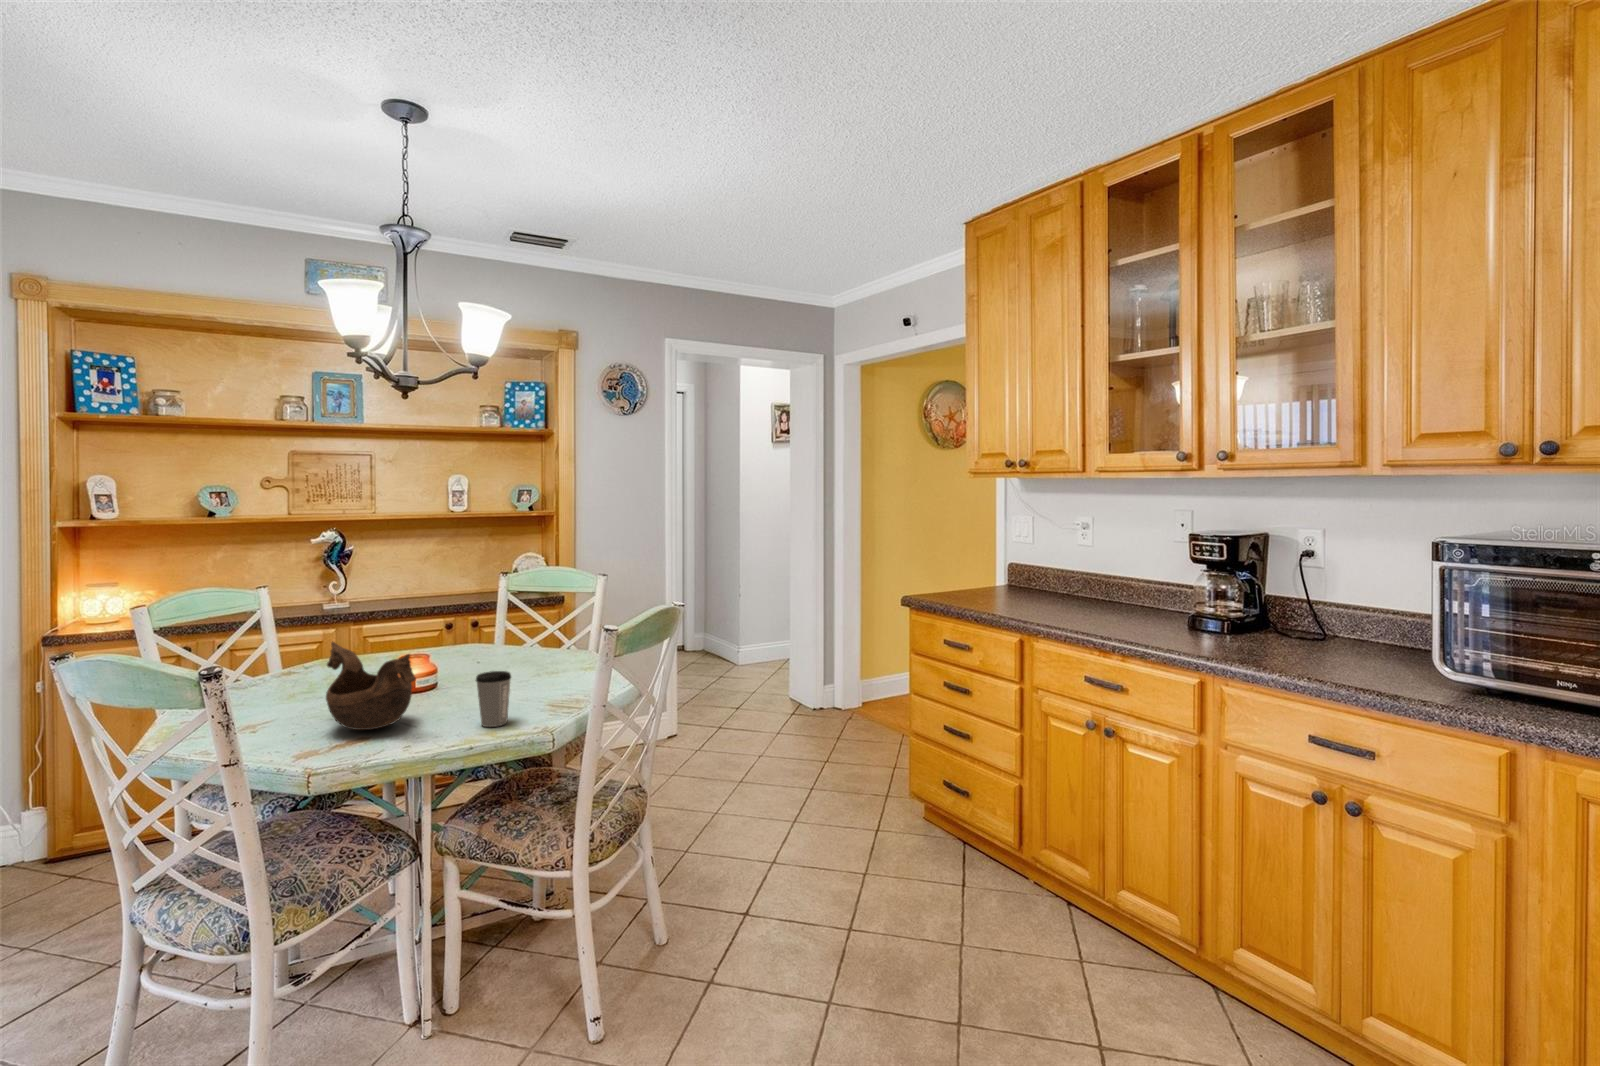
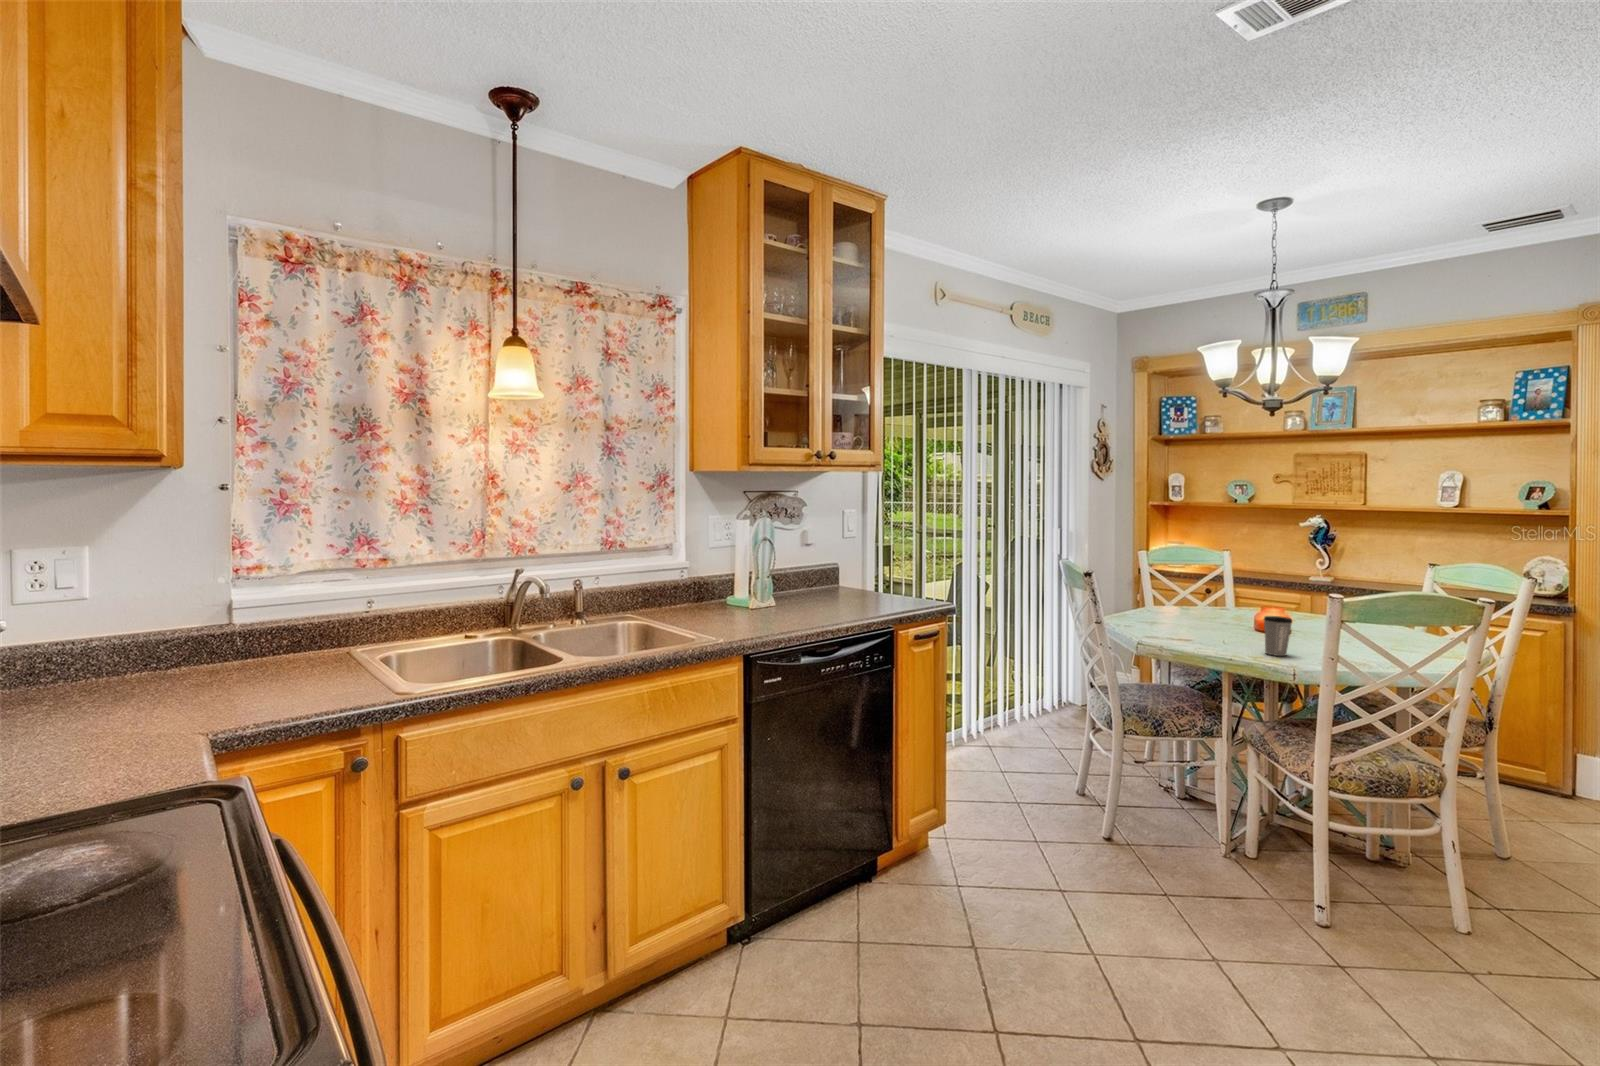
decorative bowl: present [326,642,416,730] -> none [1179,580,1235,637]

